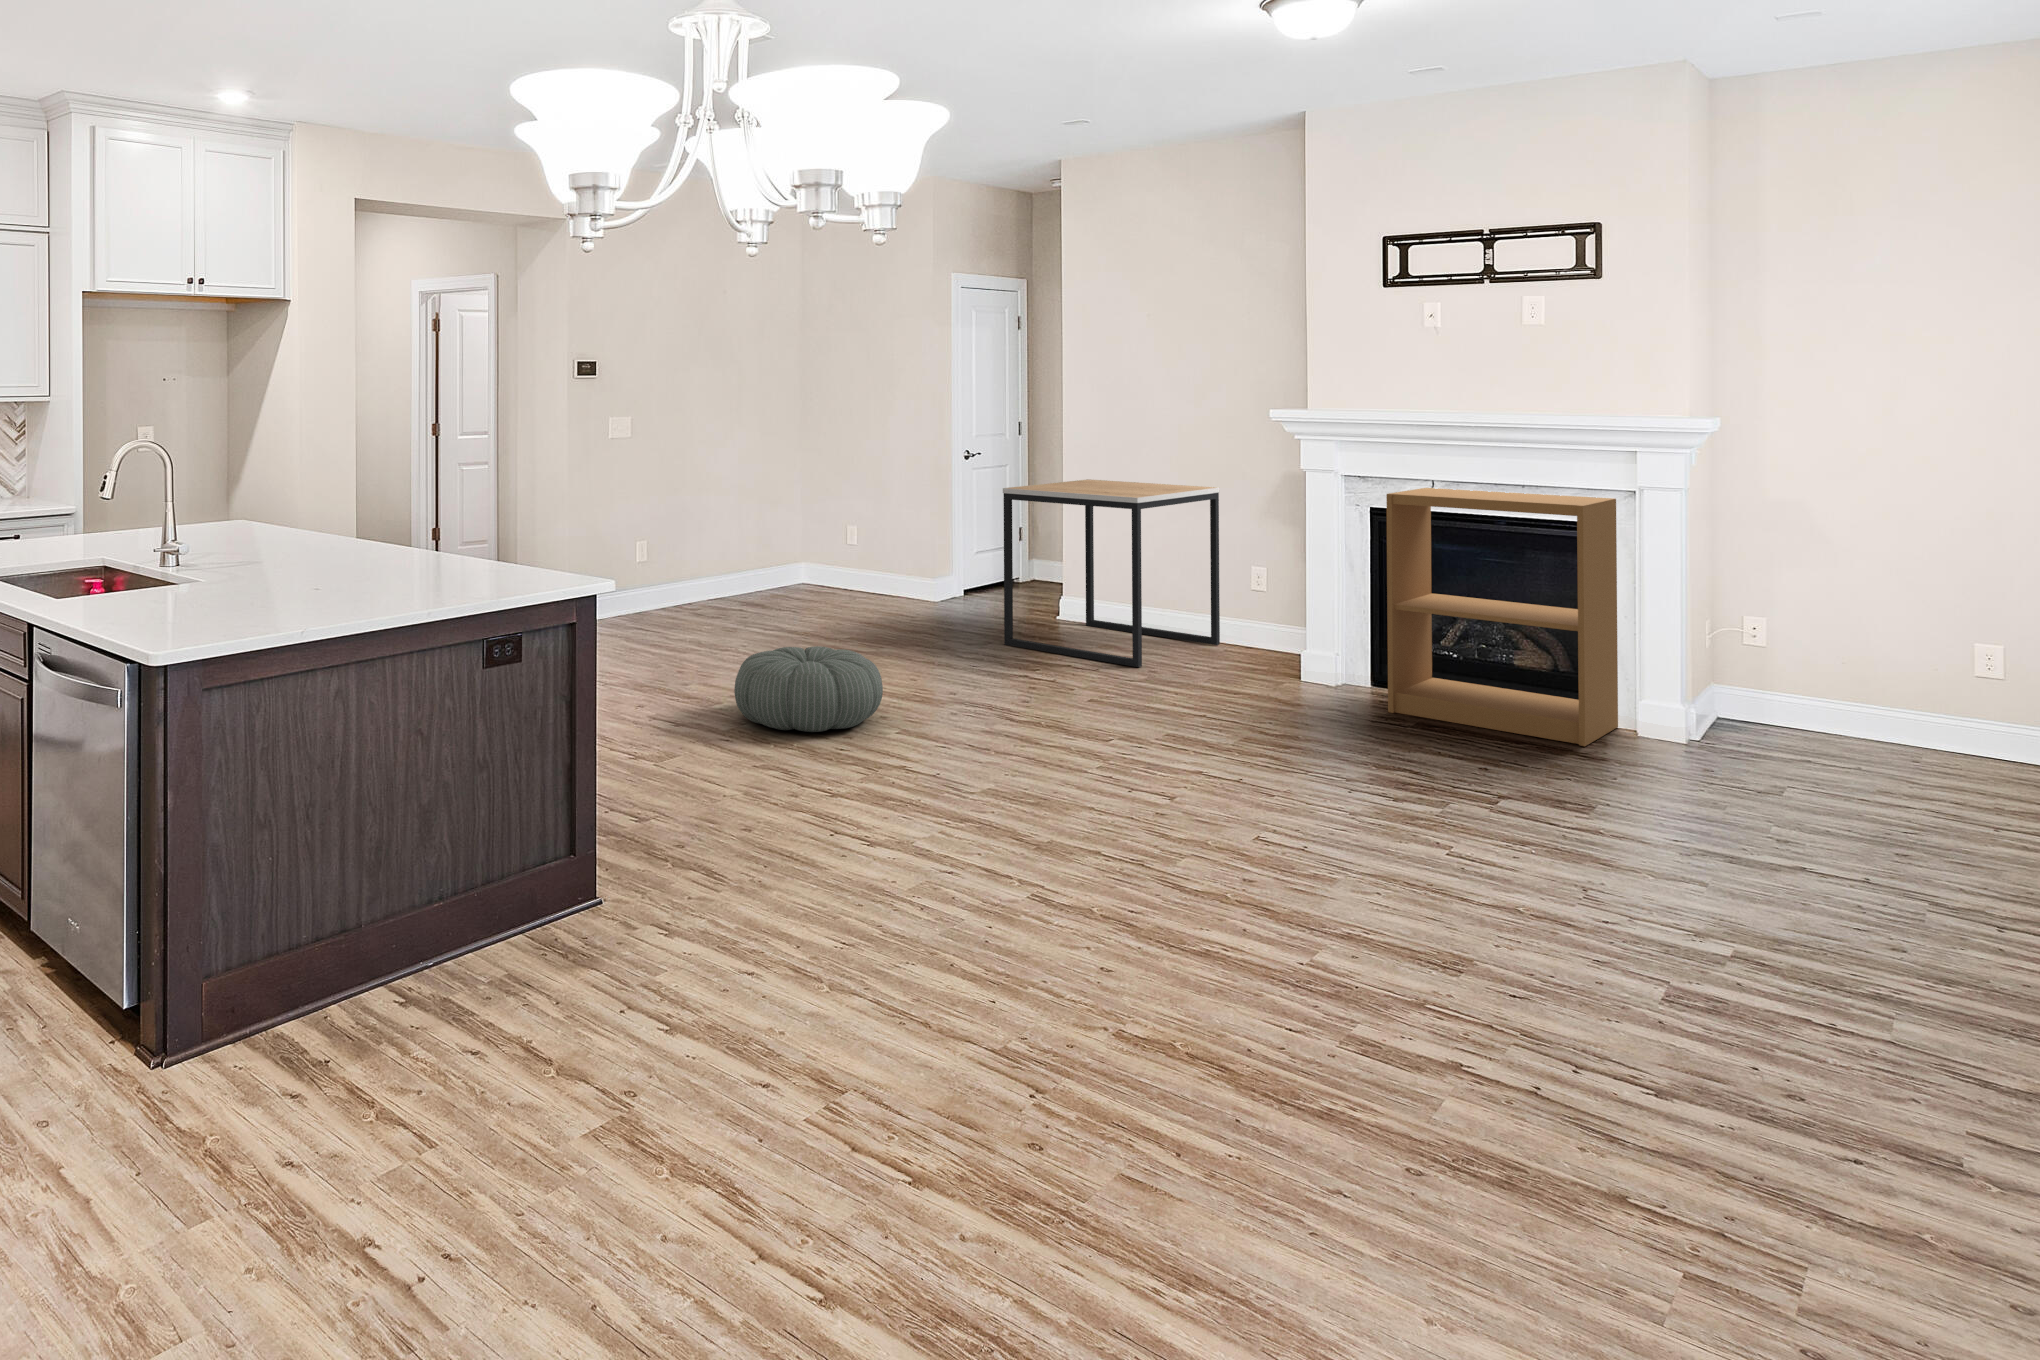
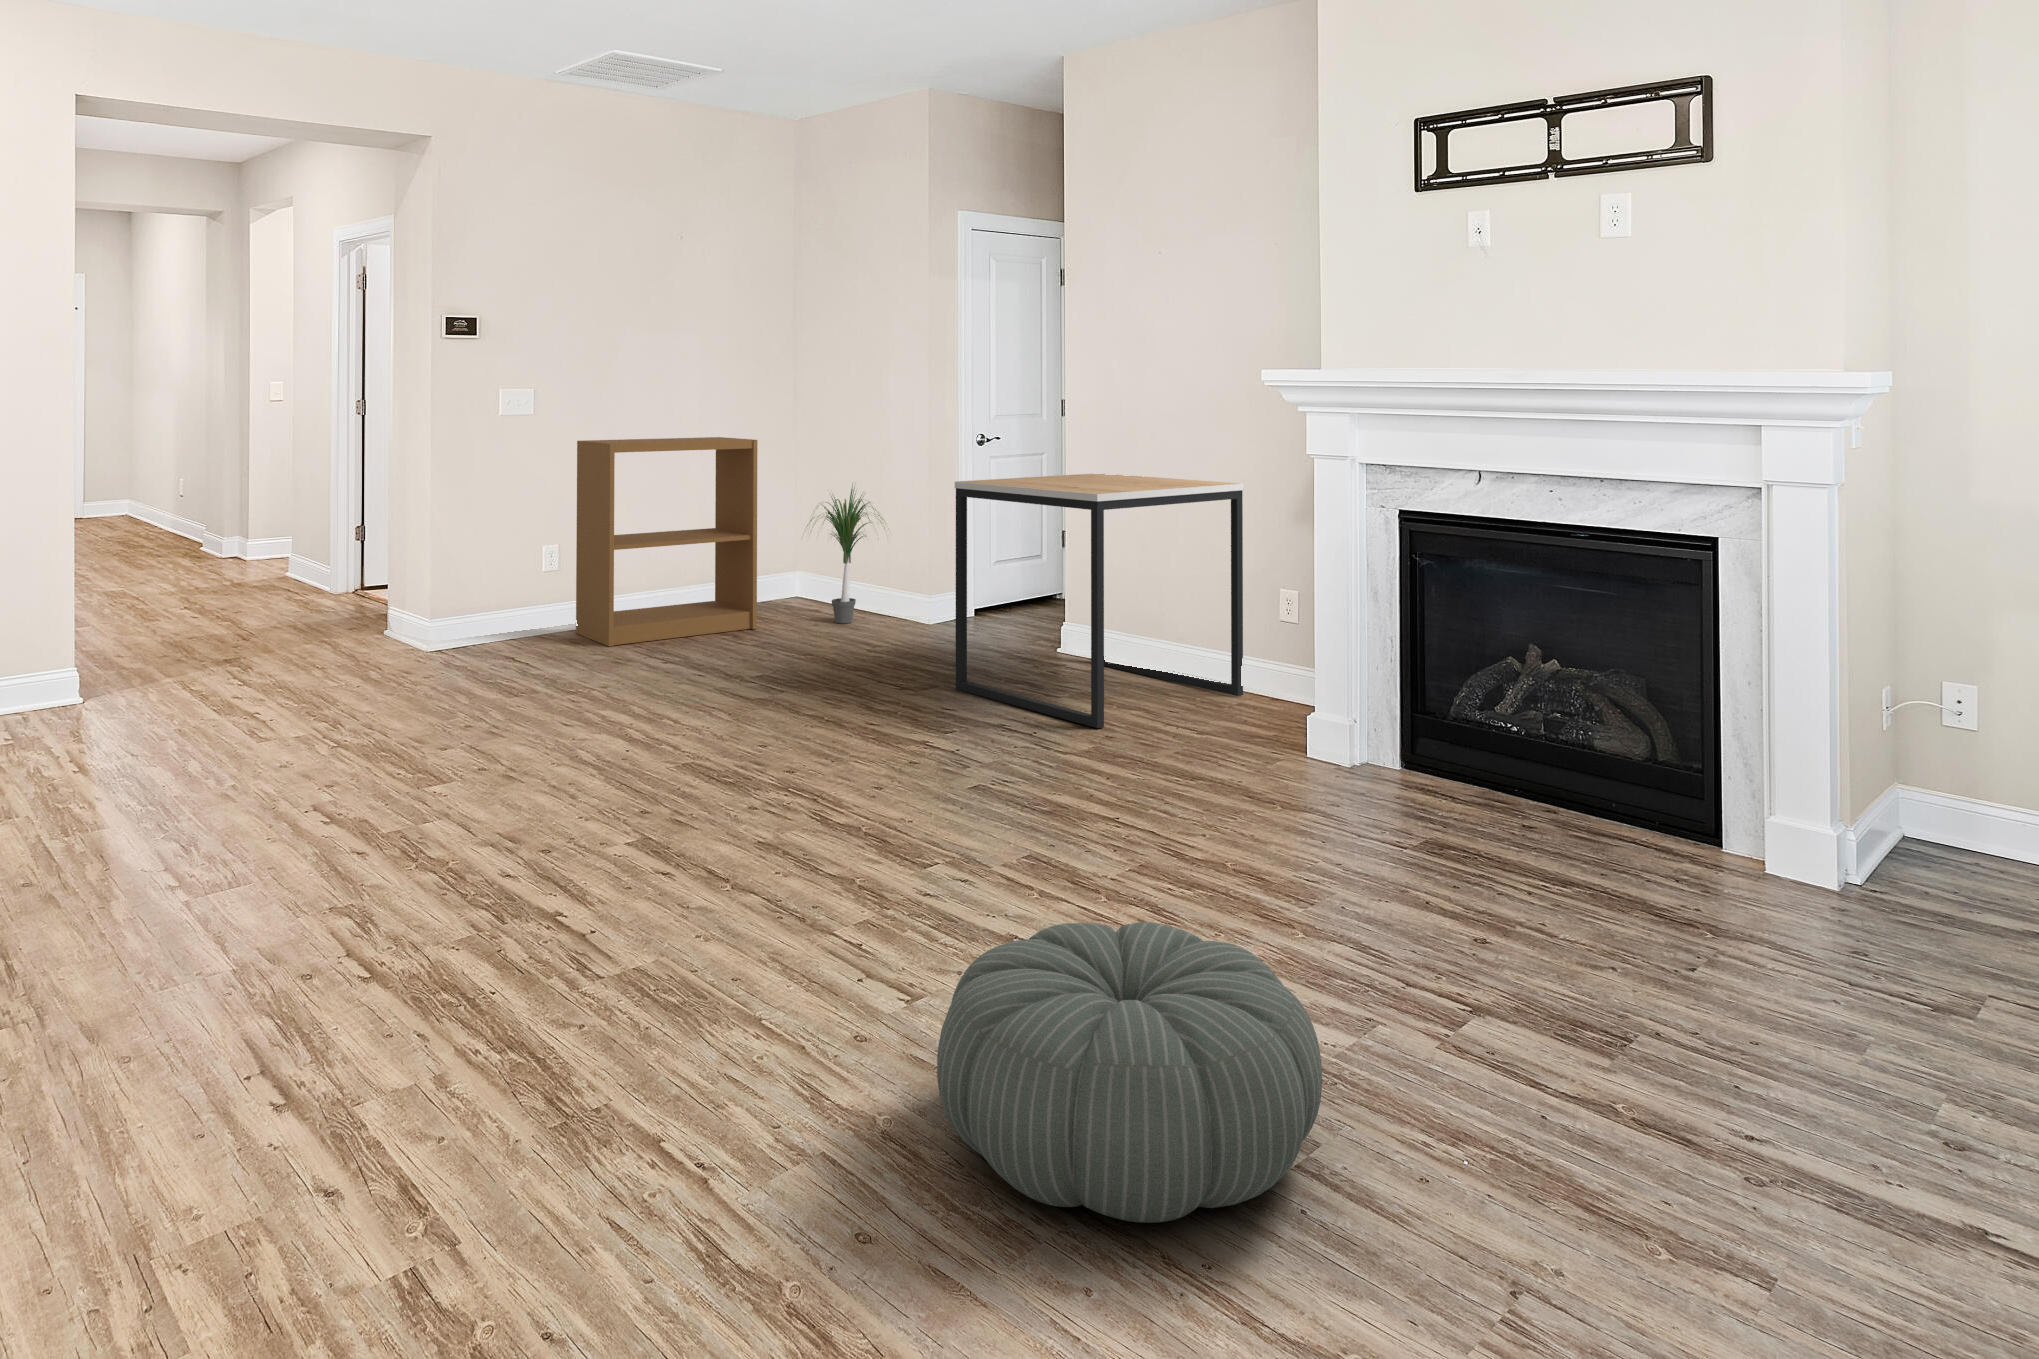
potted plant: none [819,483,894,600] -> present [807,489,884,623]
bookshelf: present [1386,488,1618,746] -> present [576,437,757,646]
pouf: present [734,646,883,732] -> present [937,922,1322,1223]

